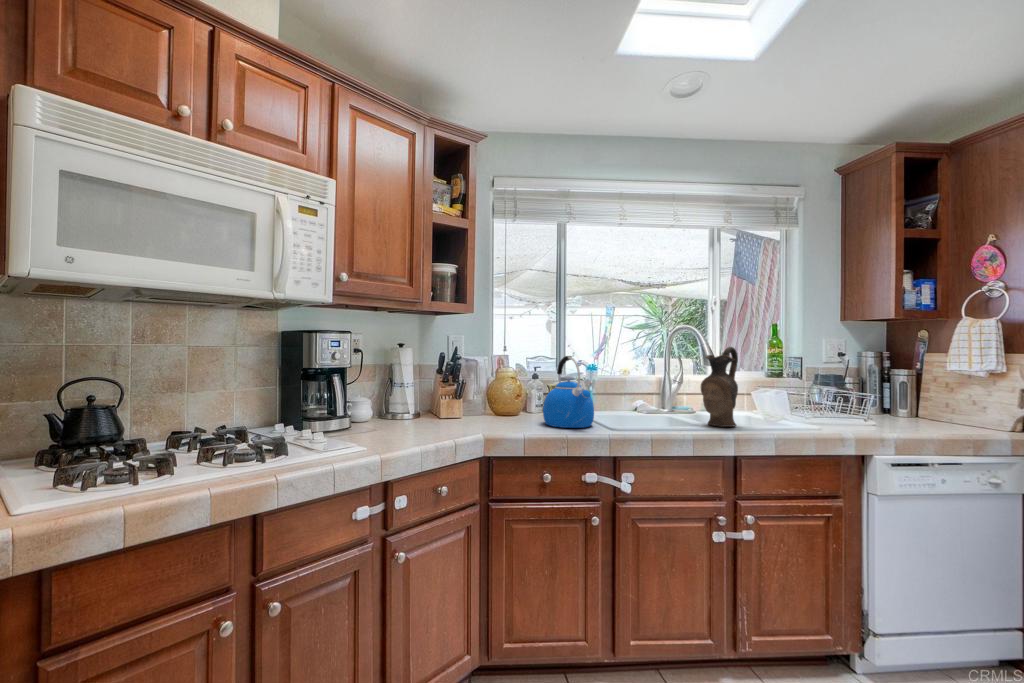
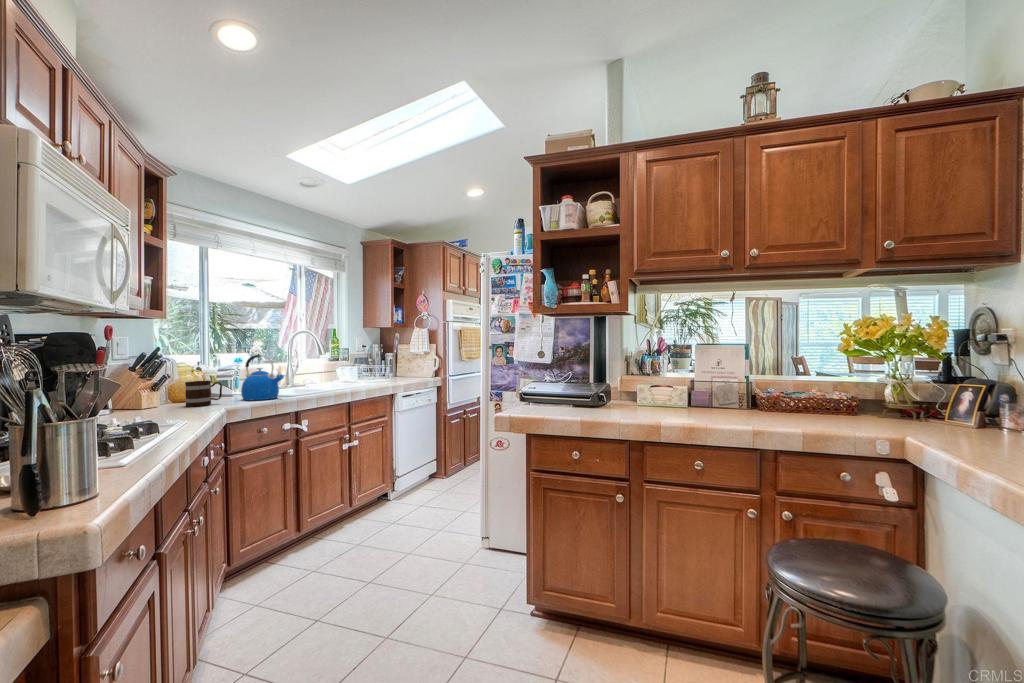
ceramic pitcher: present [701,347,738,427] -> none [324,345,343,389]
mug: none [470,388,510,423] -> present [185,381,222,407]

